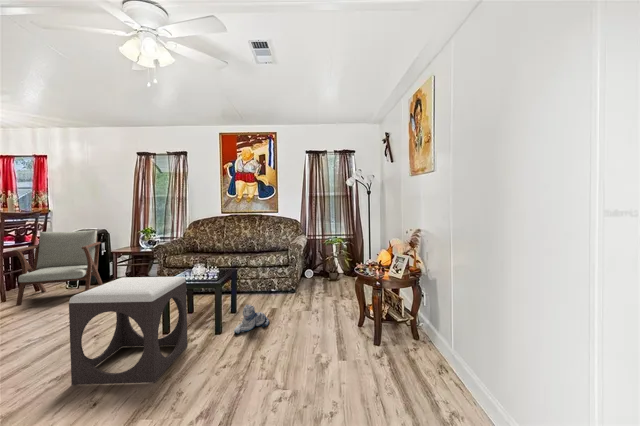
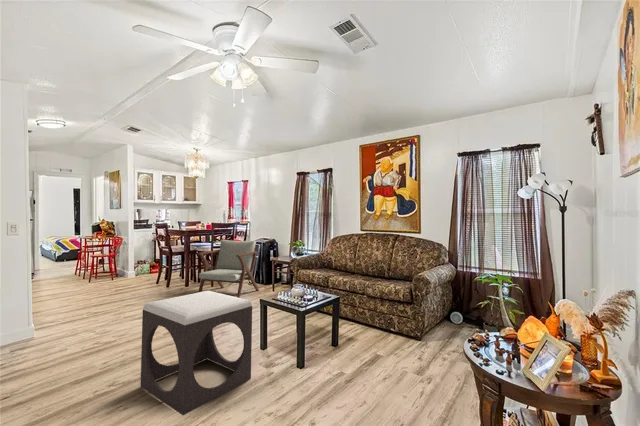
plush toy: present [234,305,269,333] -> none [302,347,355,382]

